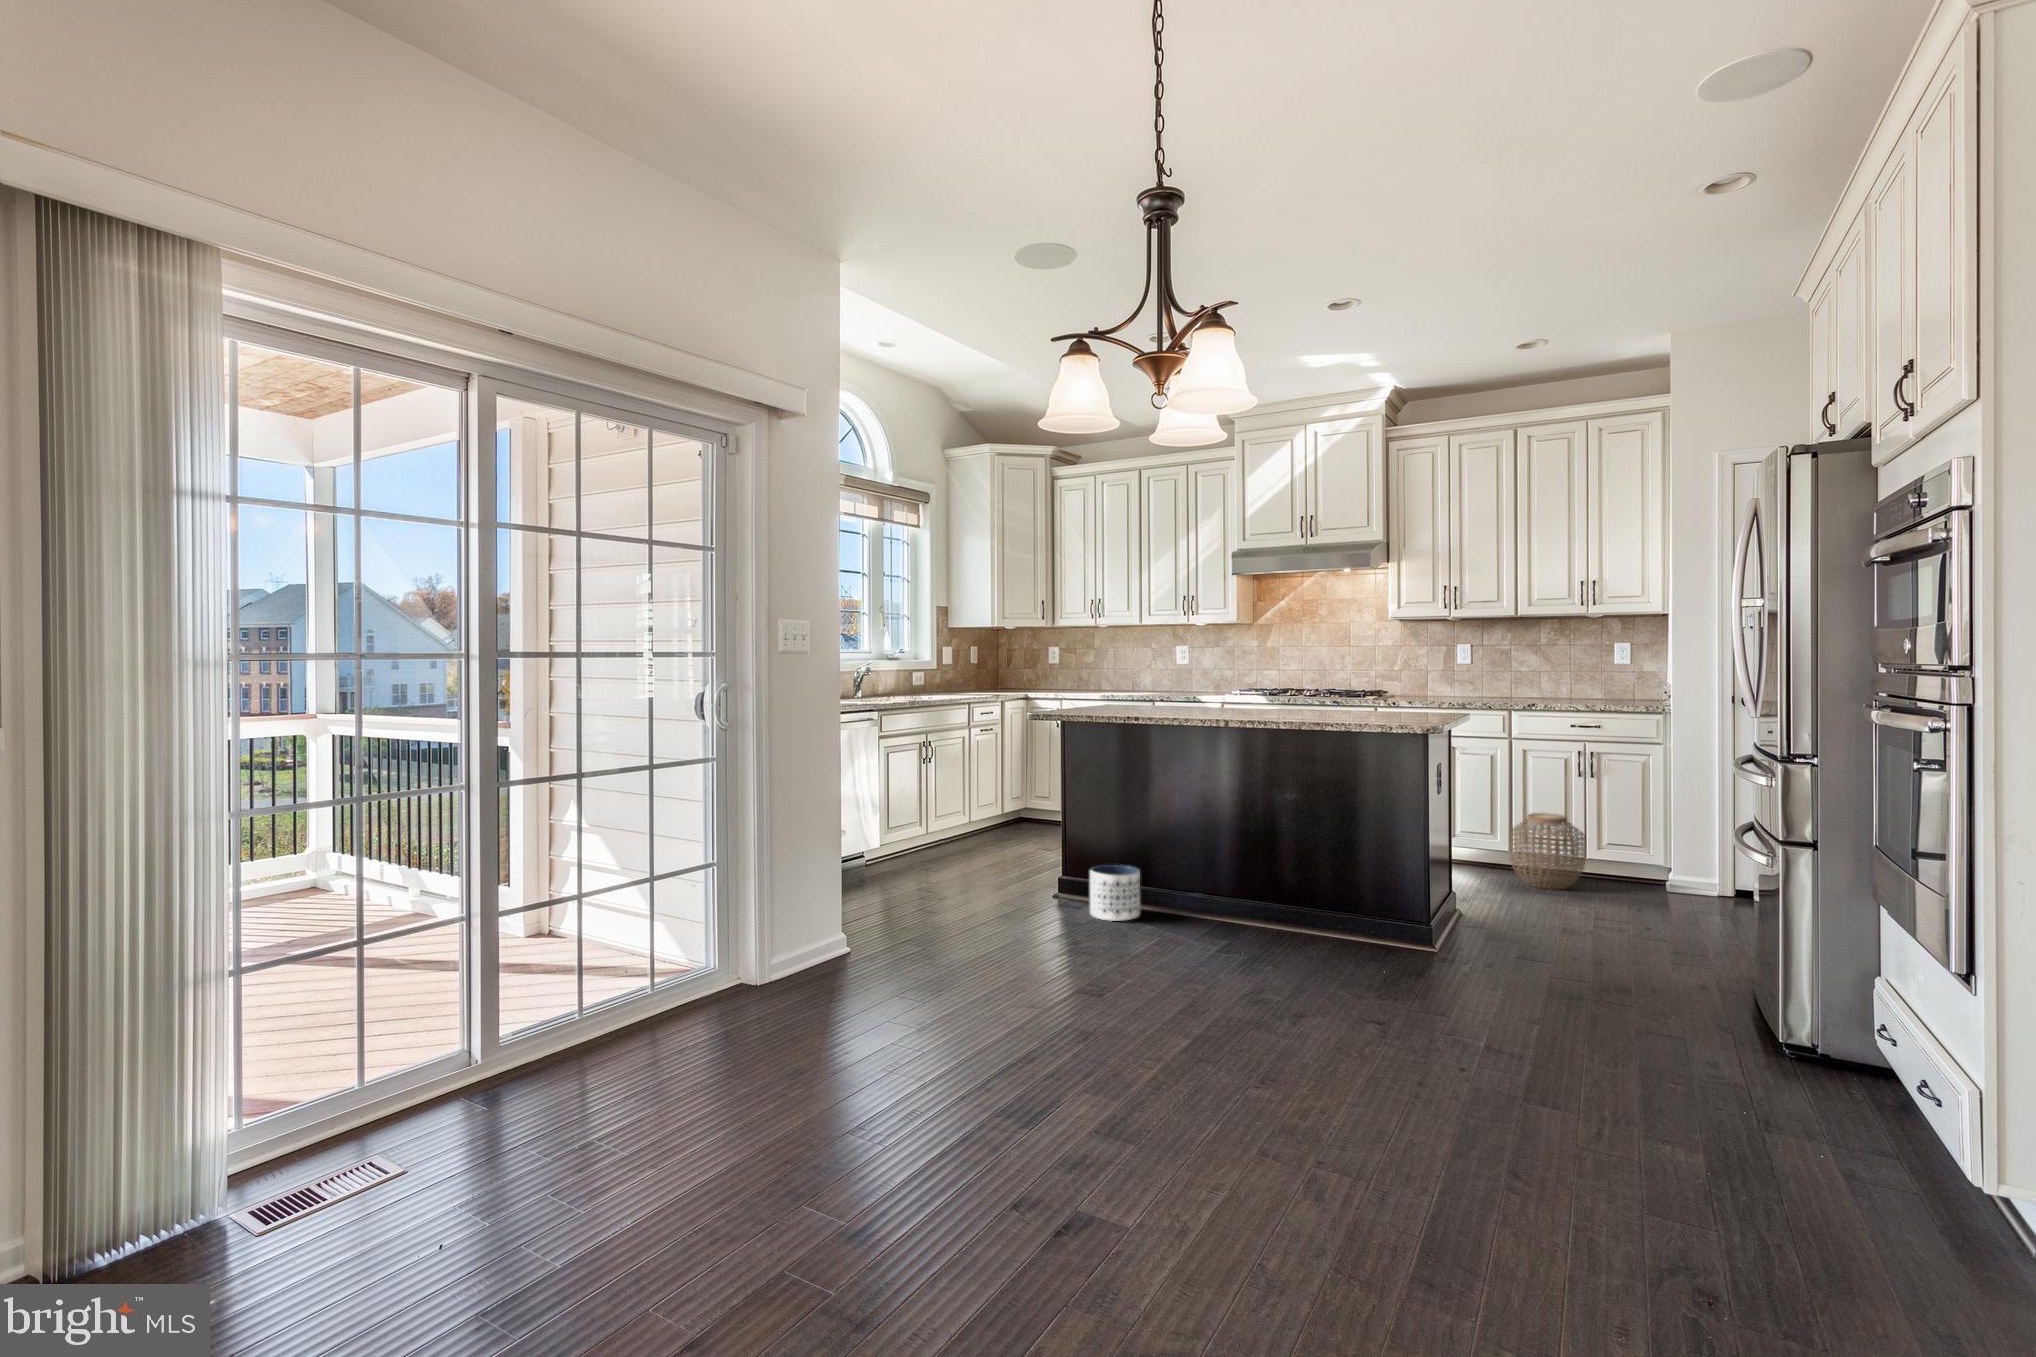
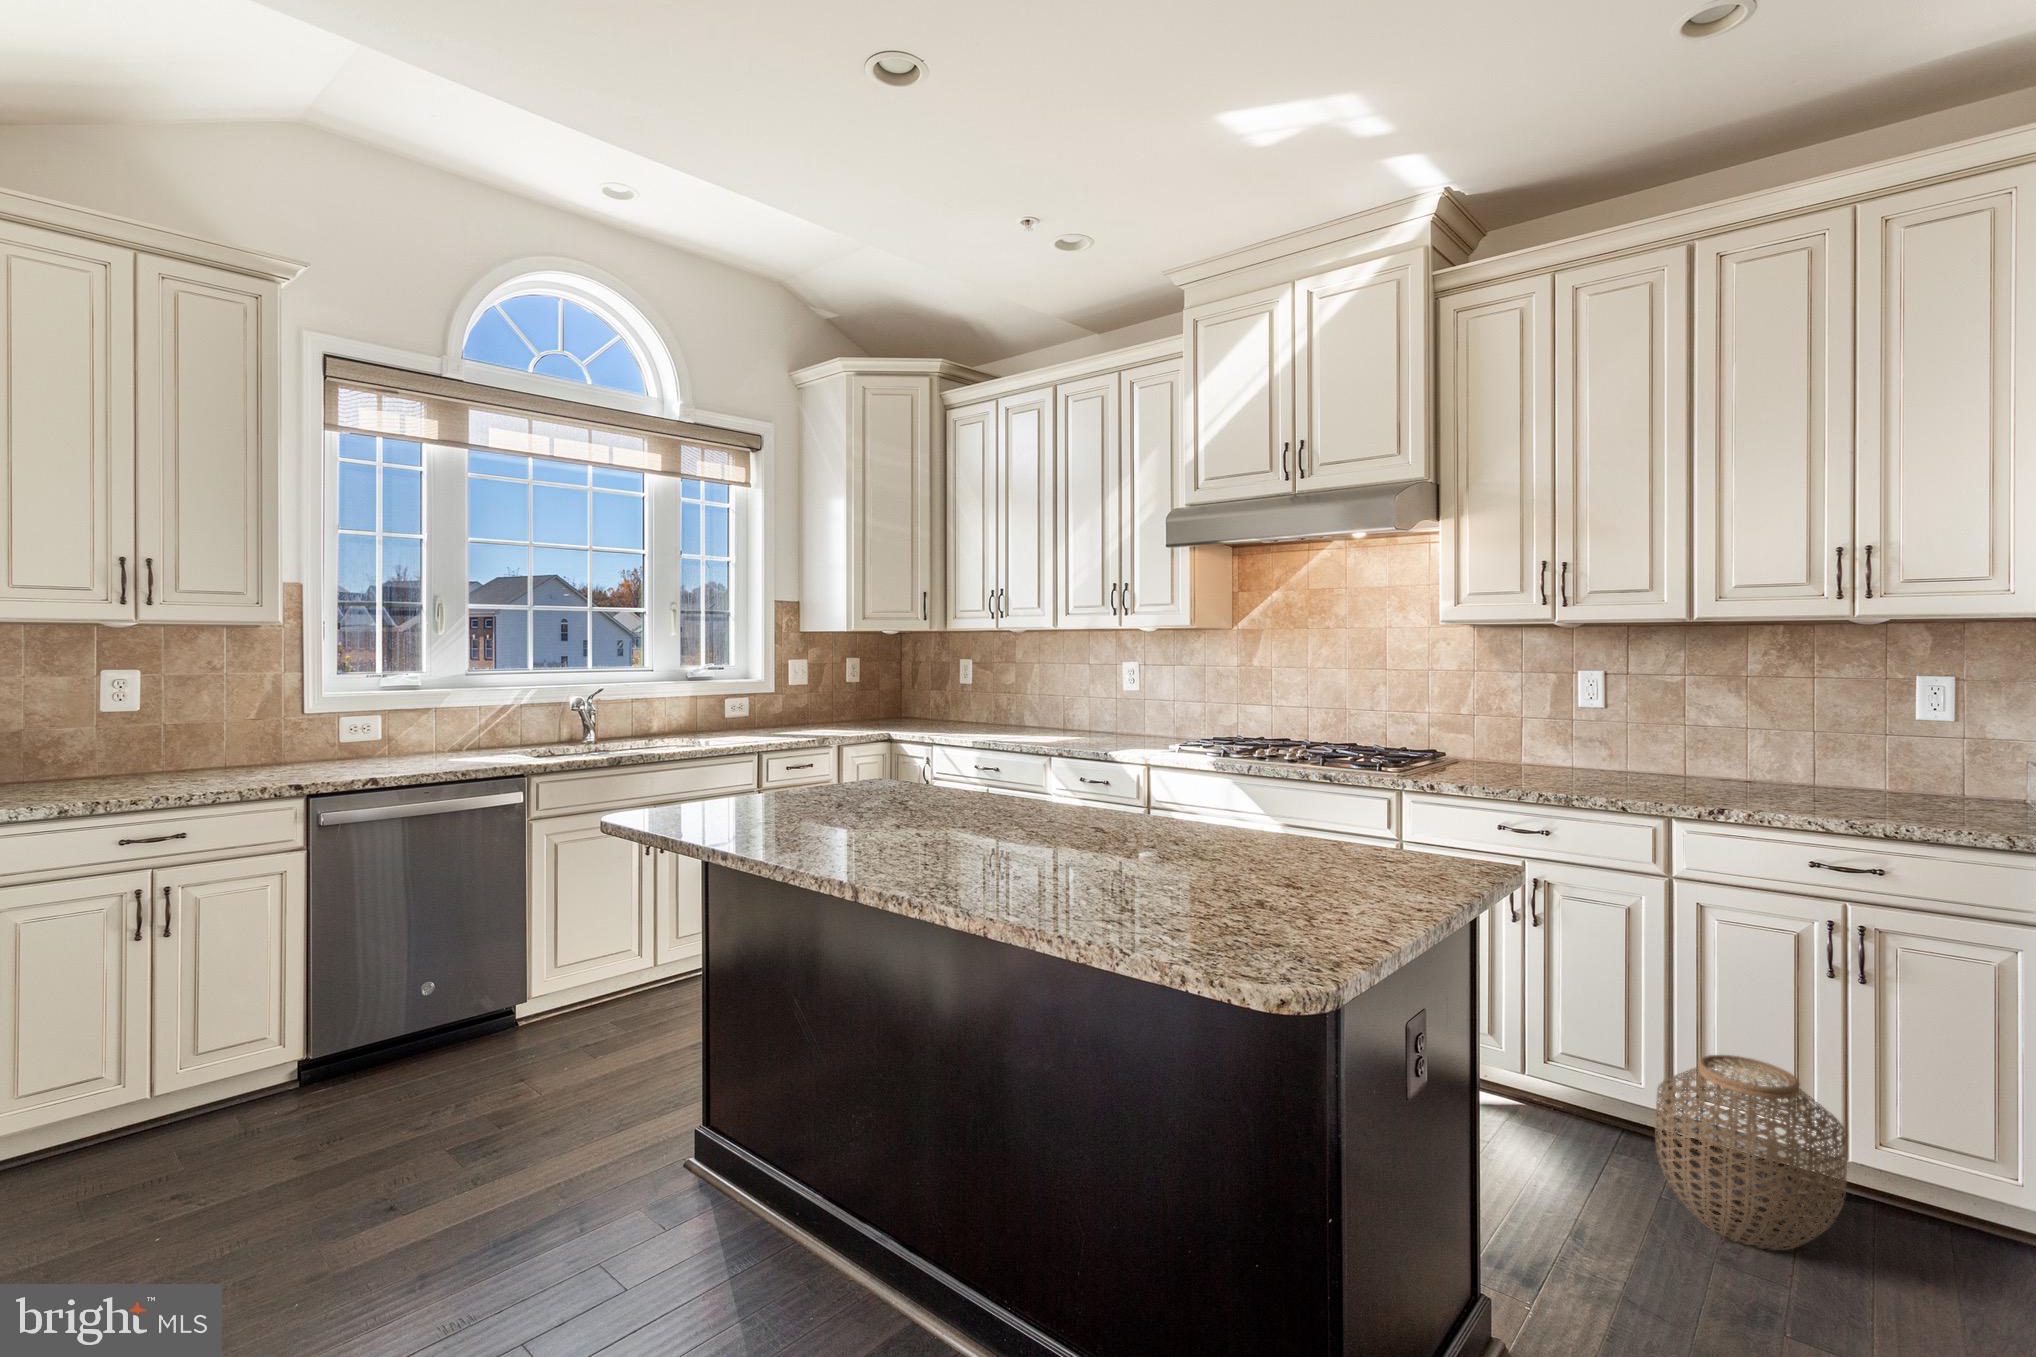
planter: present [1090,865,1140,921] -> none [649,1136,762,1291]

